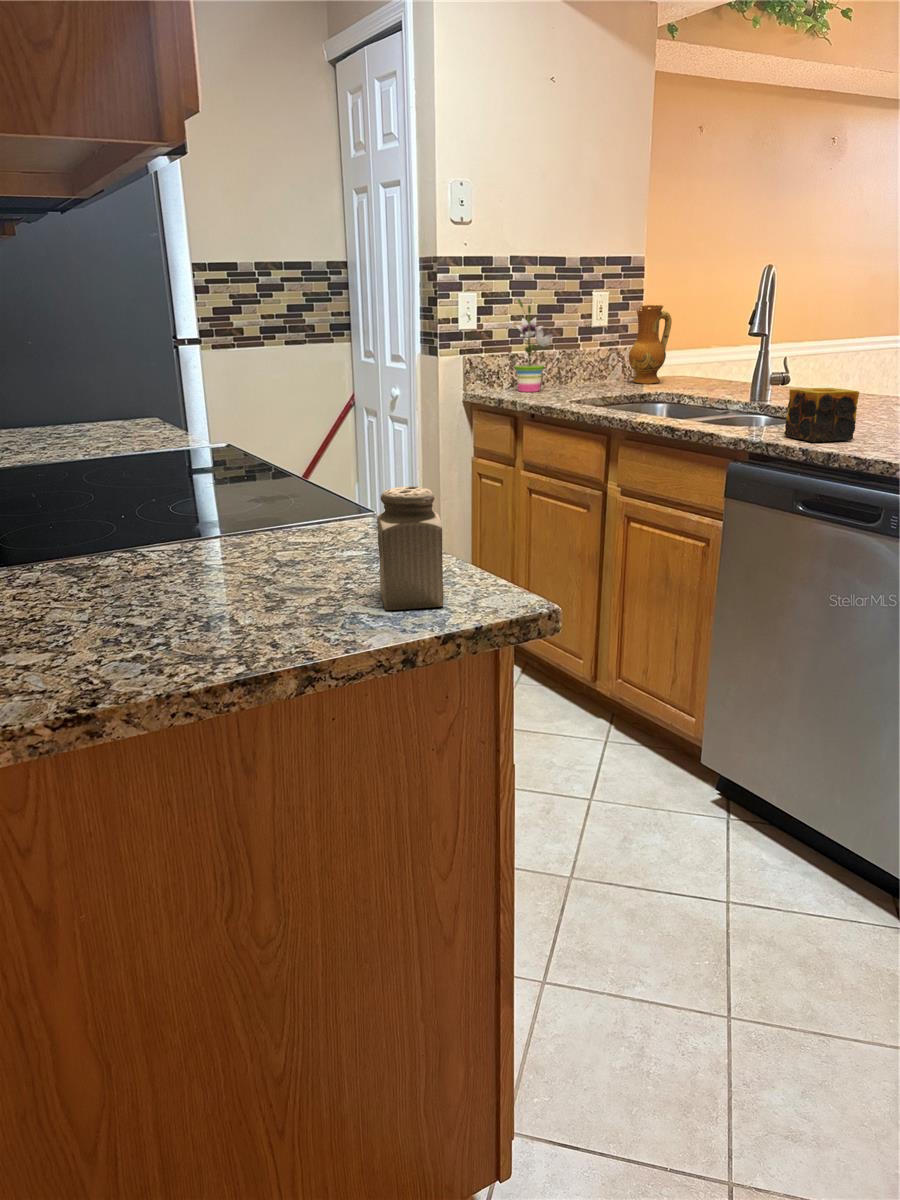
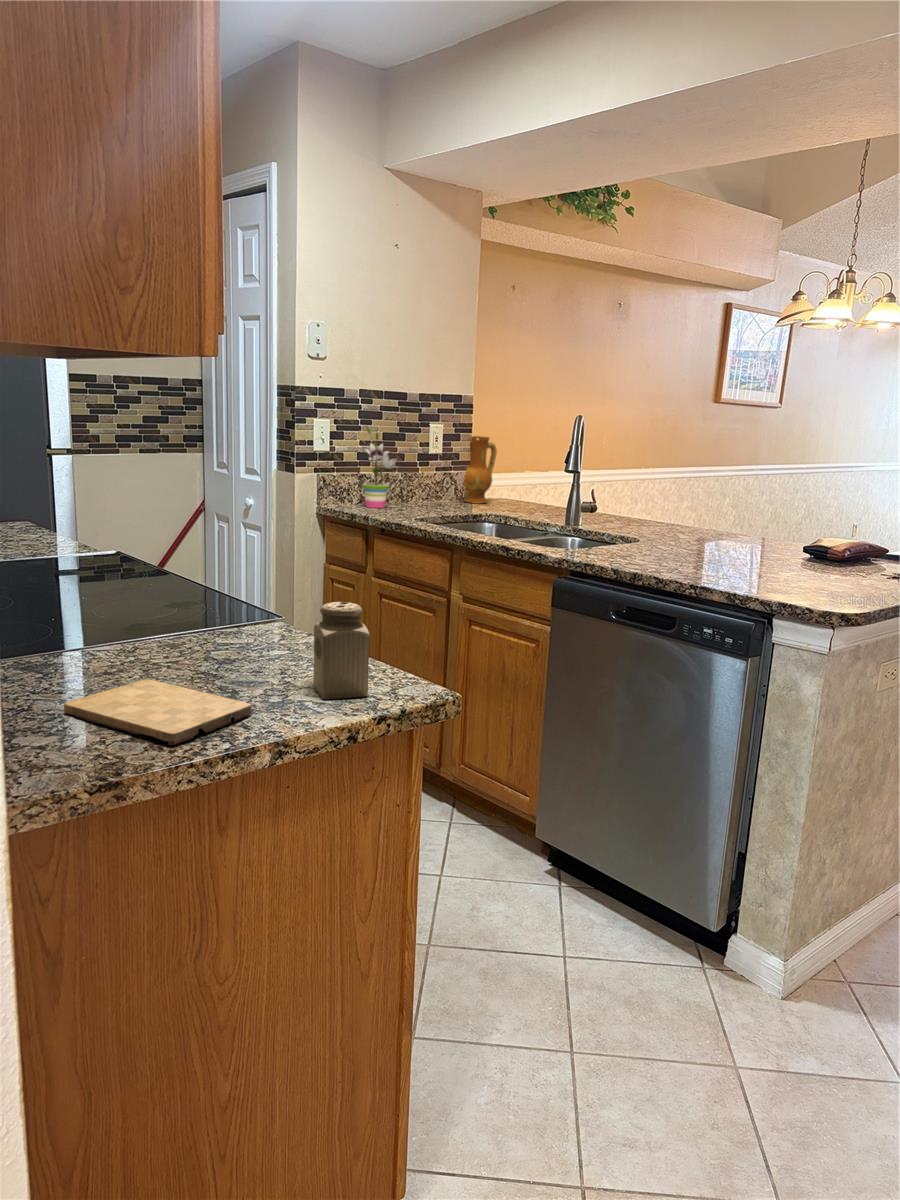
candle: present [784,388,859,442] -> none [599,521,656,564]
cutting board: none [74,583,289,668] -> present [64,679,251,745]

